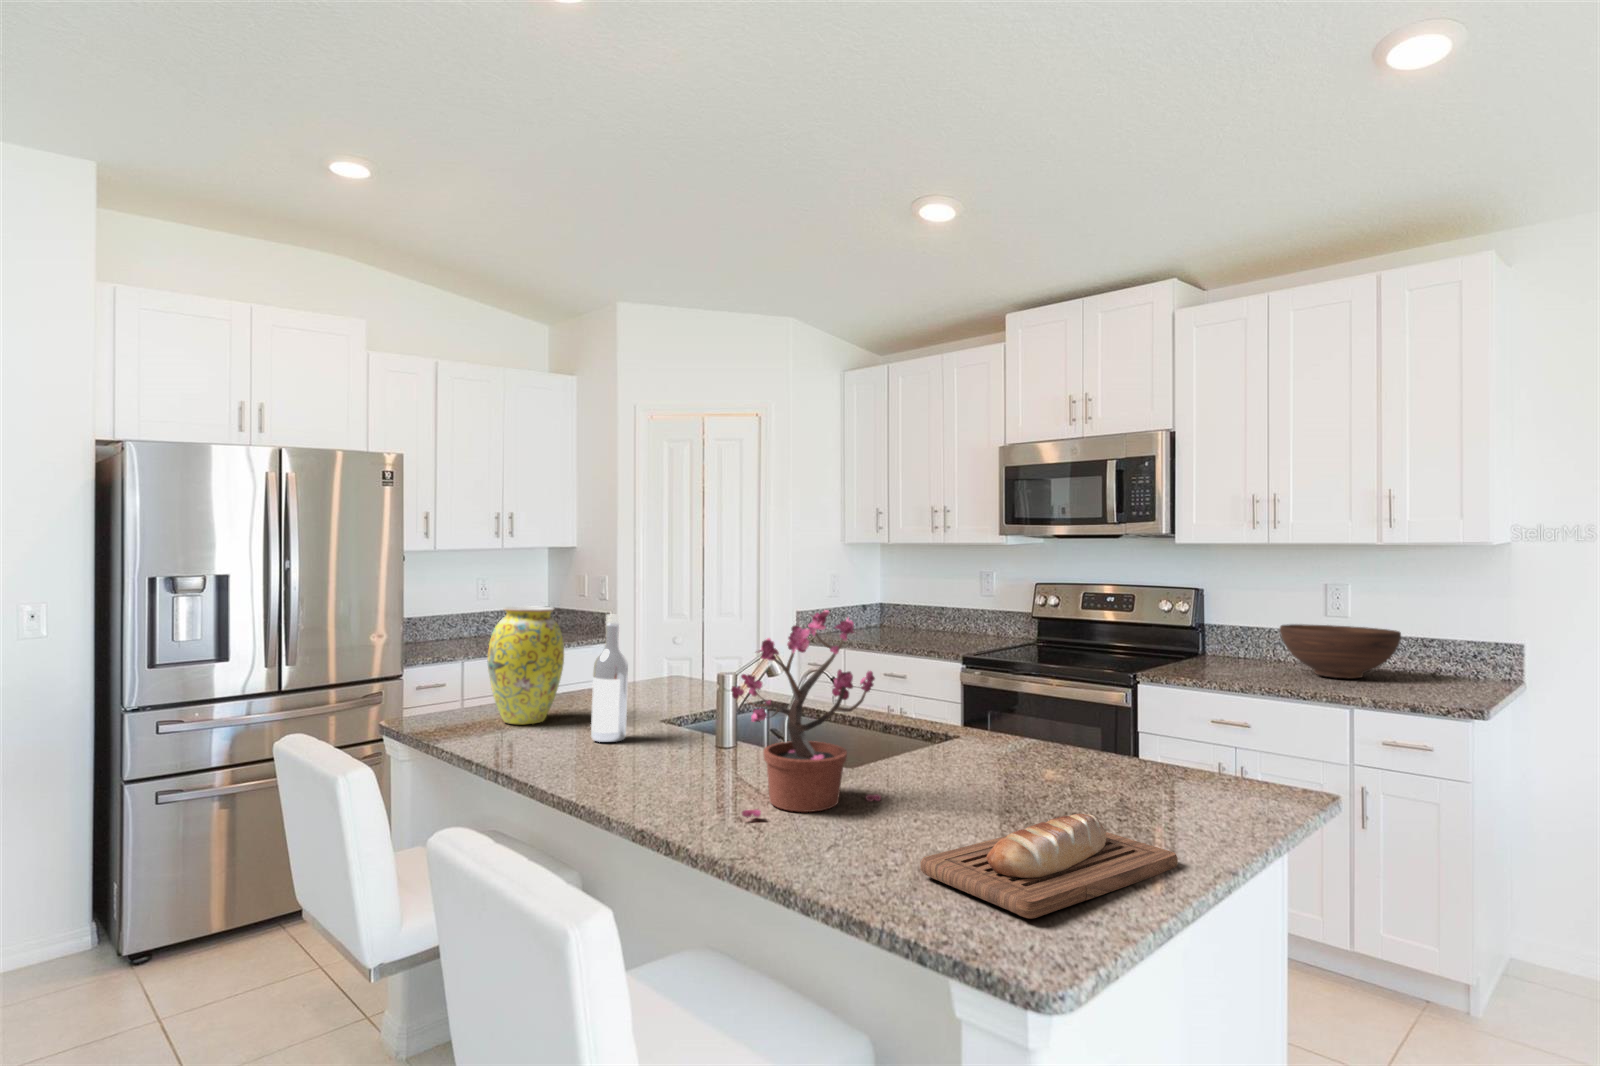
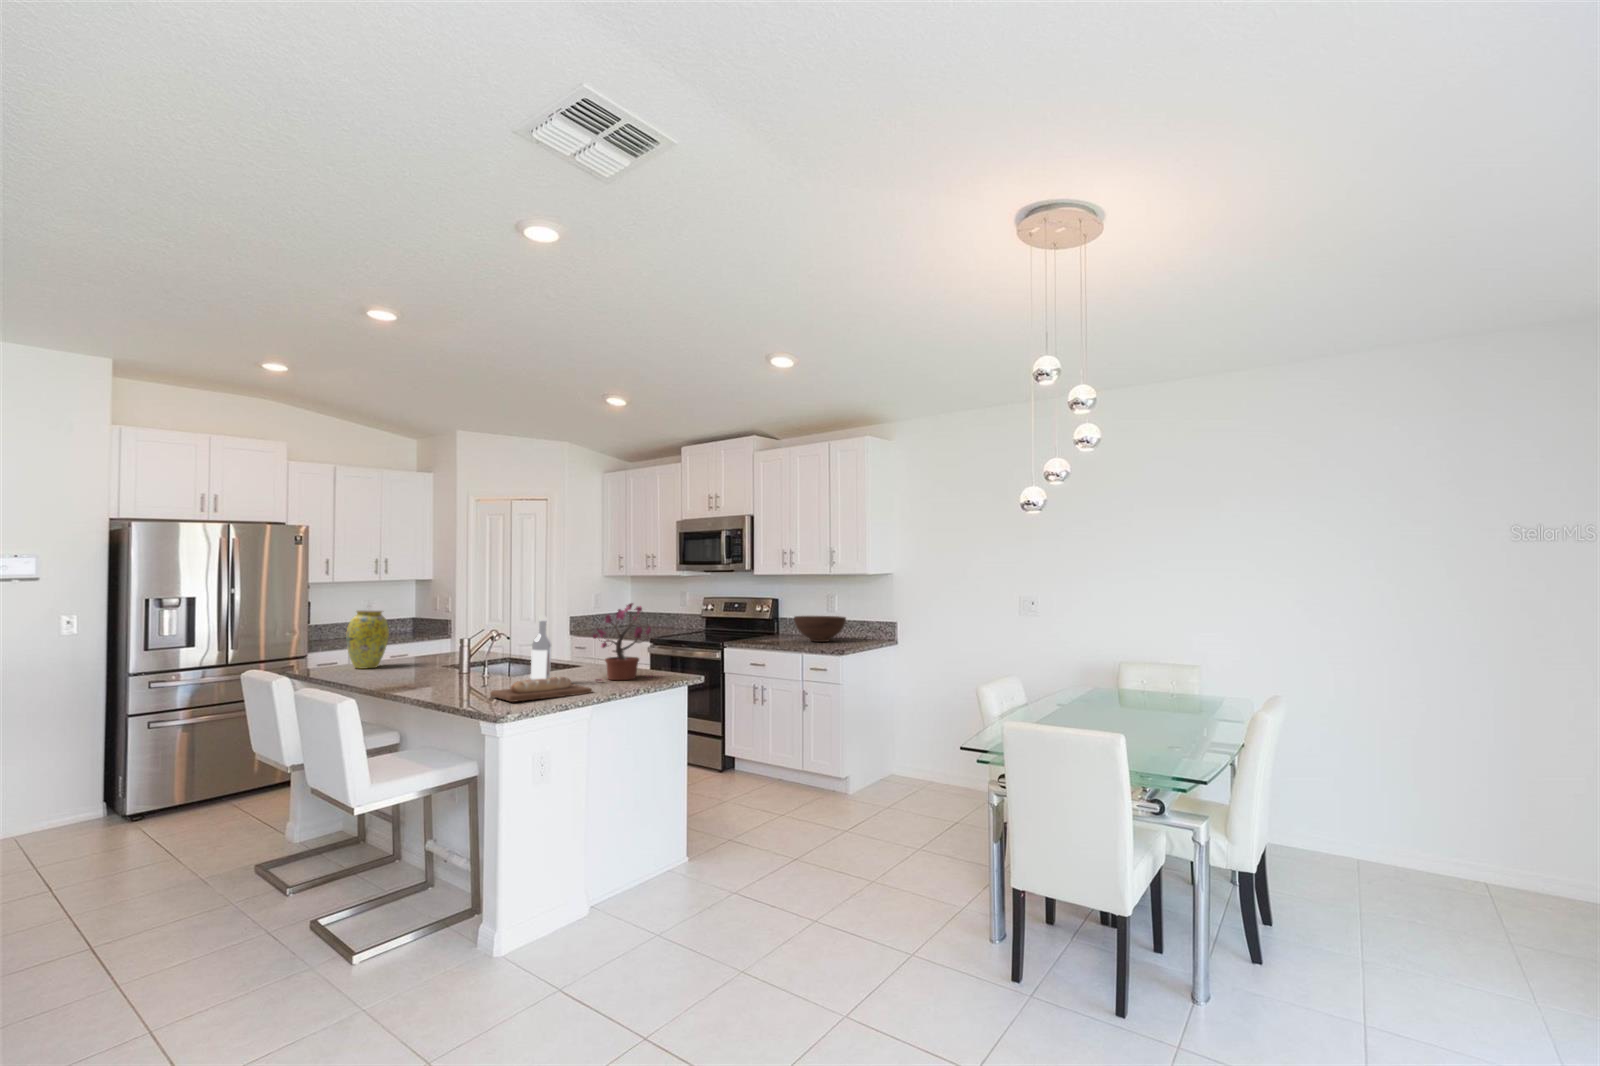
potted plant: present [732,610,881,818] -> present [593,603,652,681]
wine bottle: present [591,615,628,742] -> present [531,616,551,681]

